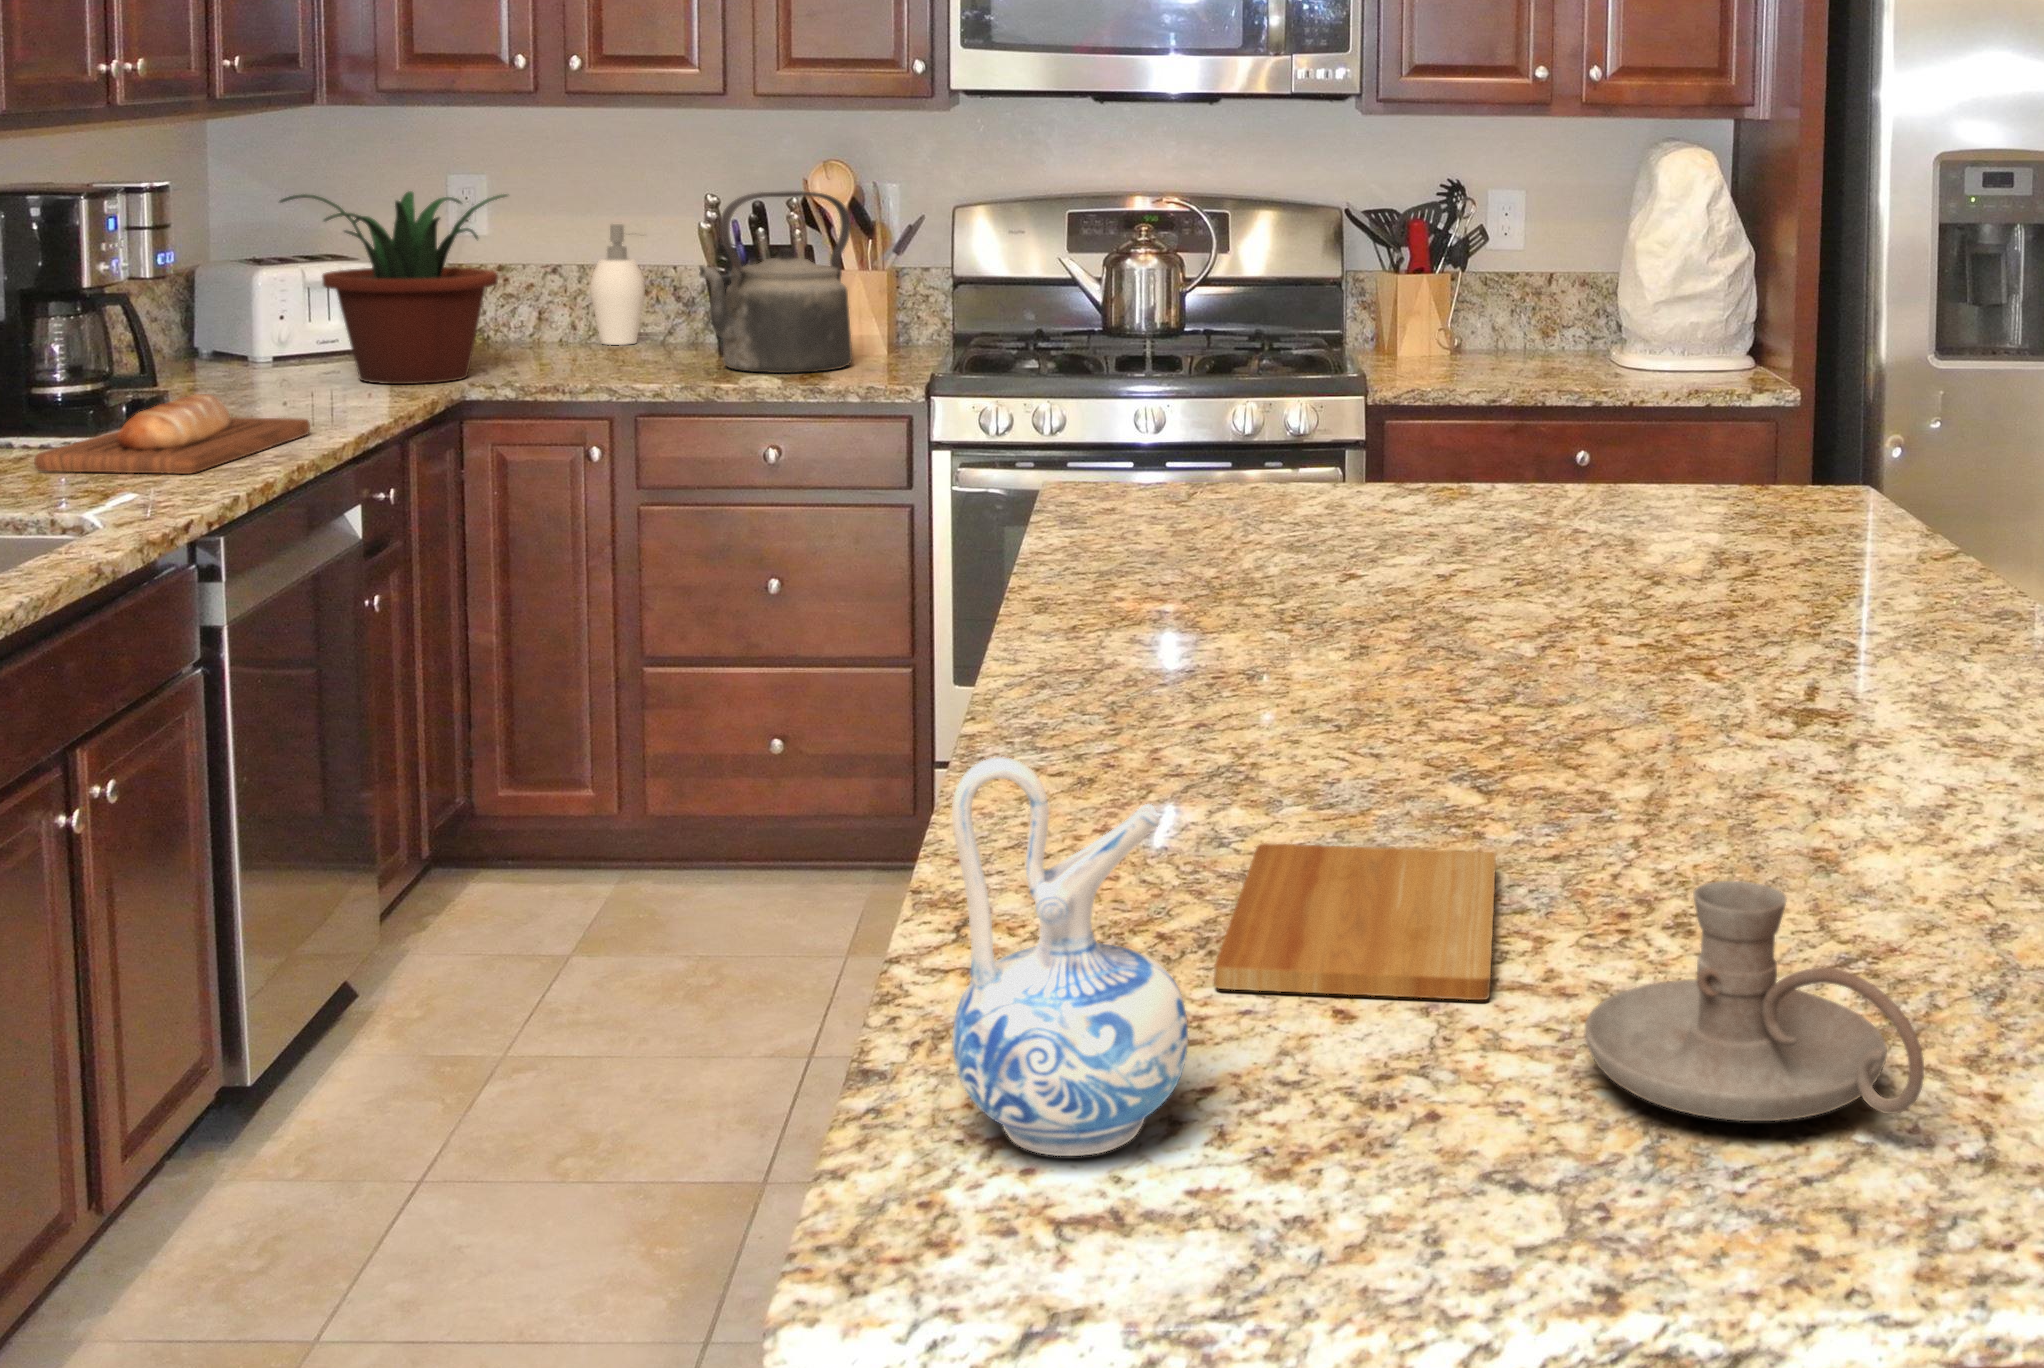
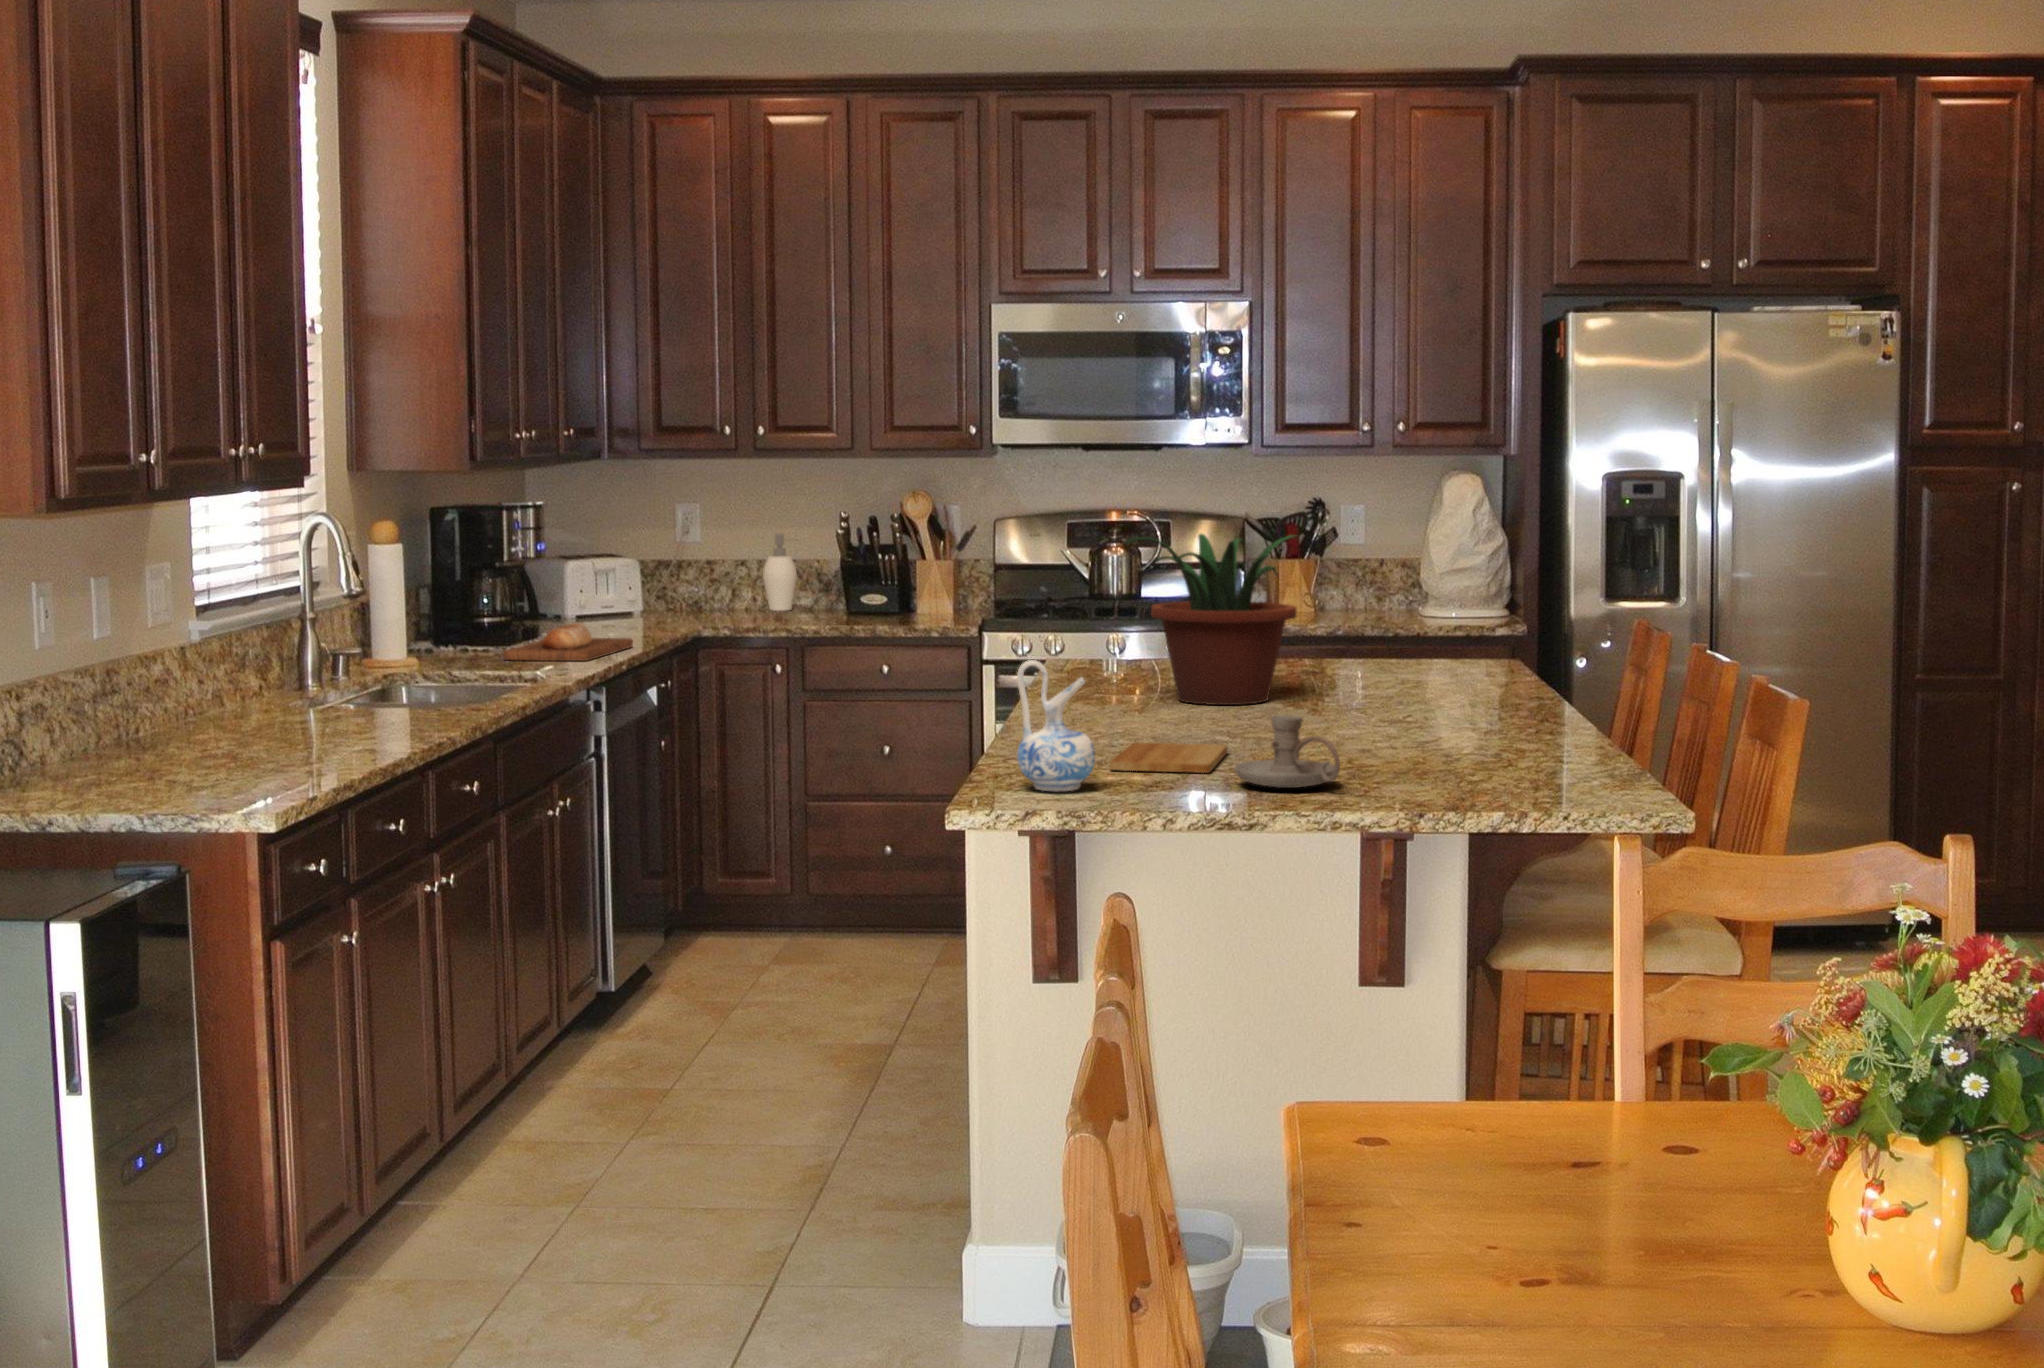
potted plant: present [280,191,507,384] -> present [1124,533,1297,705]
kettle: present [699,191,852,373] -> none [837,510,930,622]

